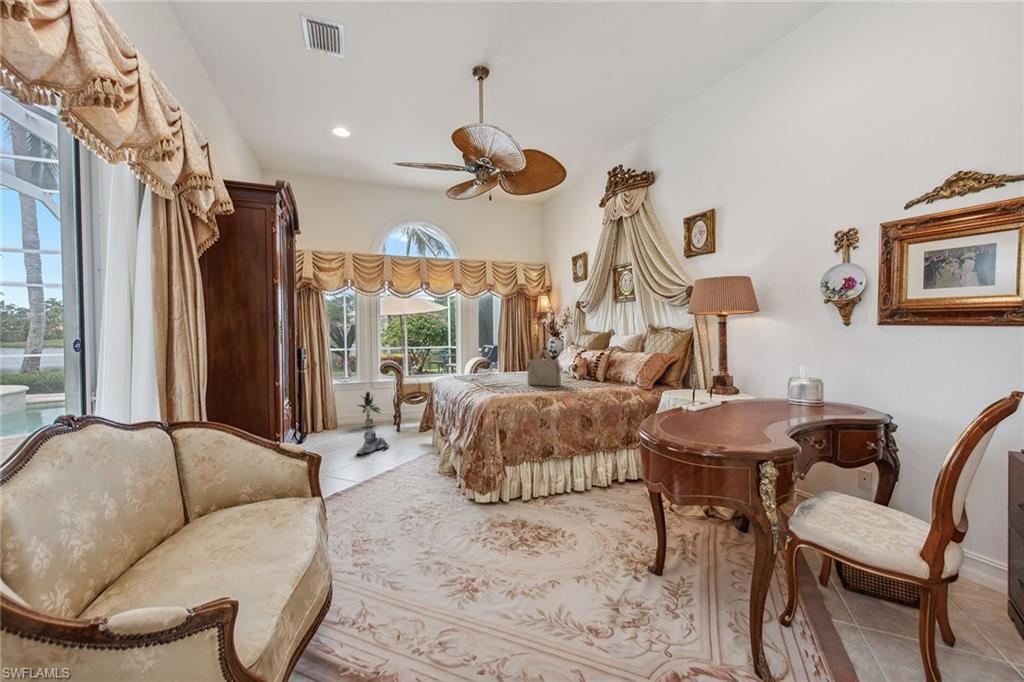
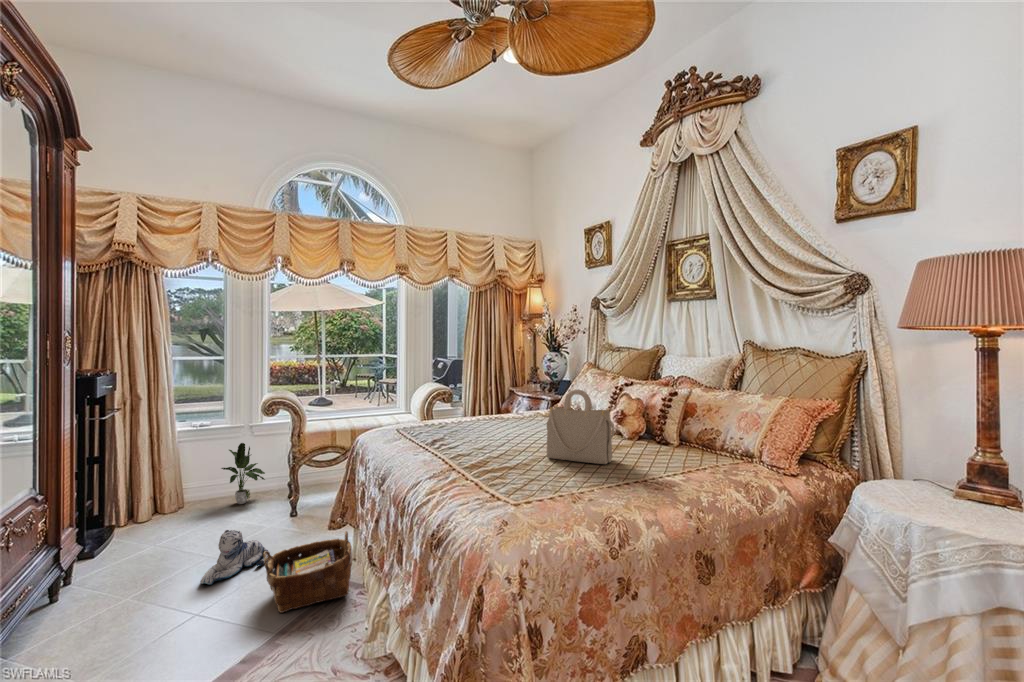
woven basket: none [388,428,432,464] -> present [263,531,352,613]

